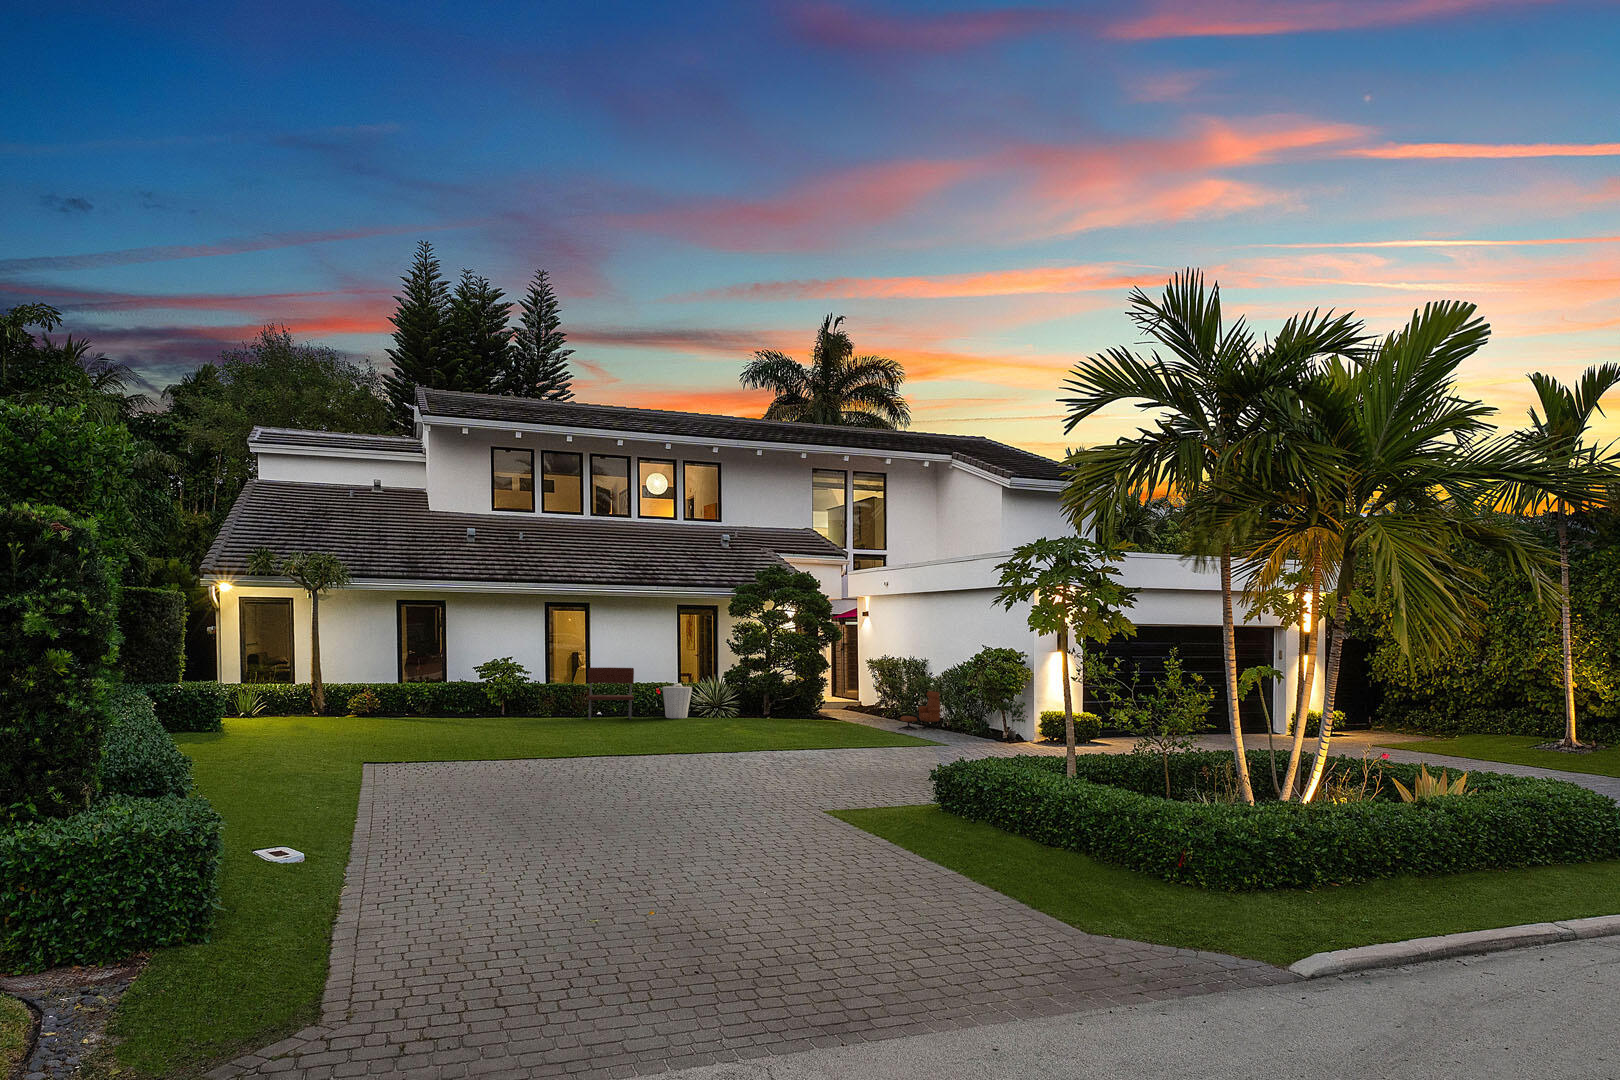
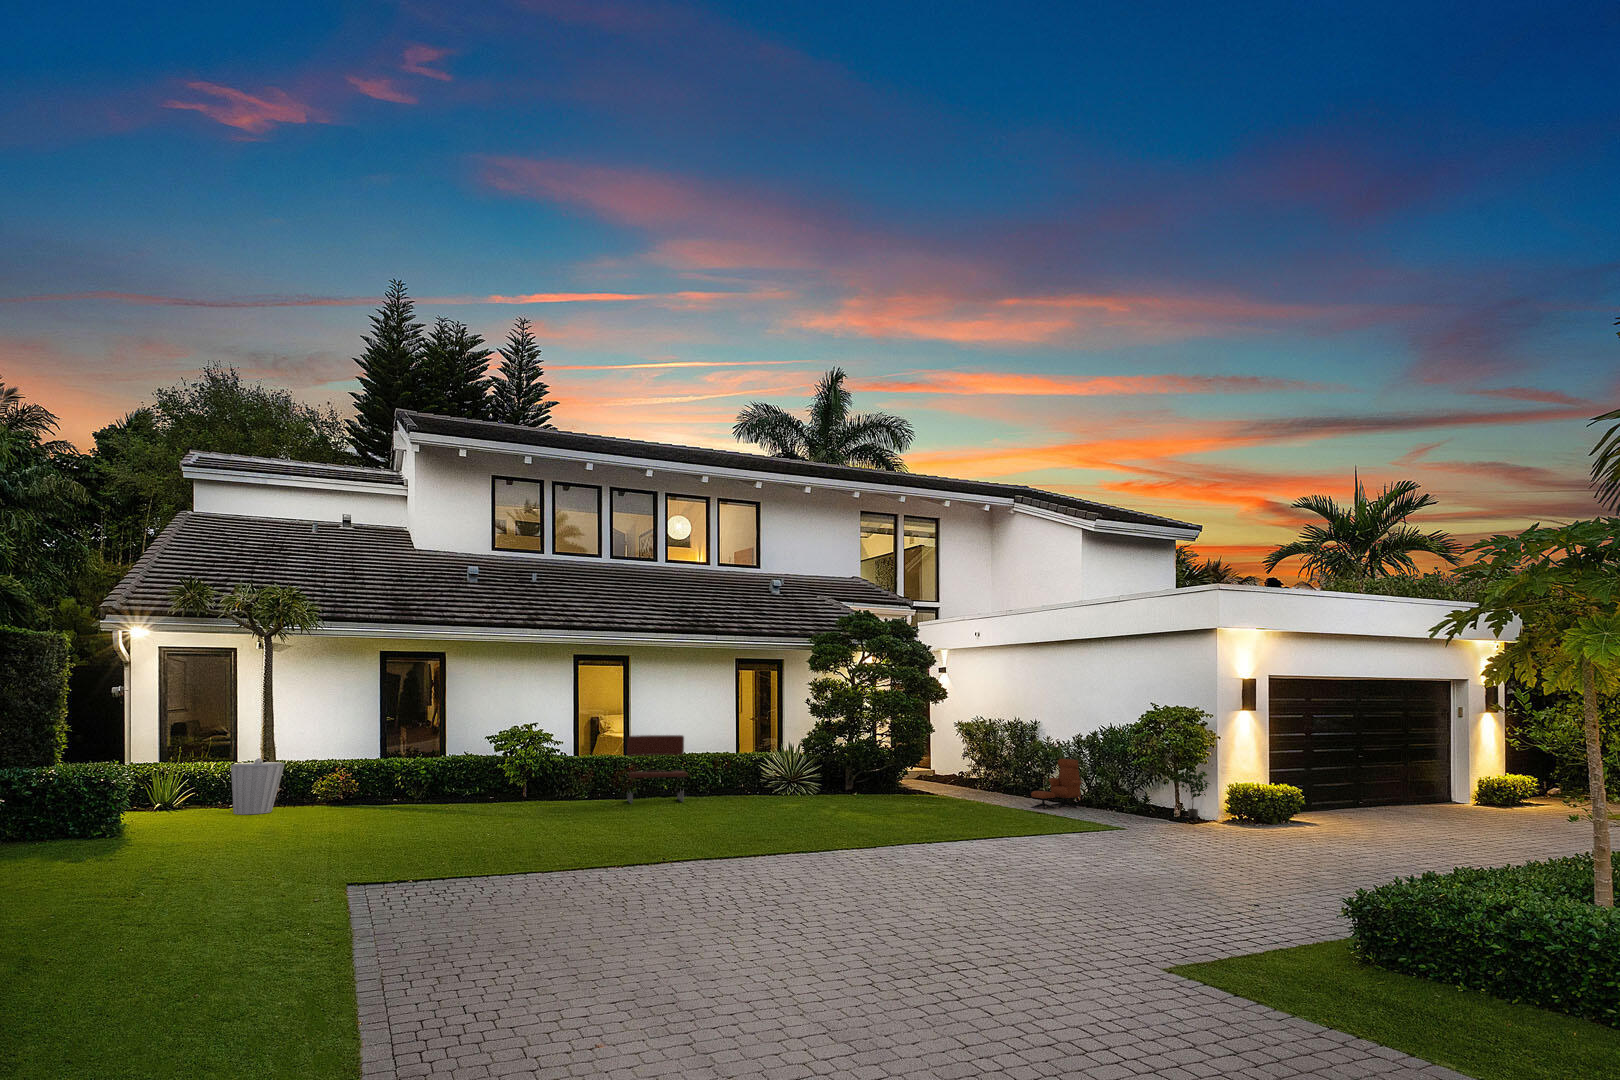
trash can: present [662,683,692,718] -> present [231,758,285,815]

